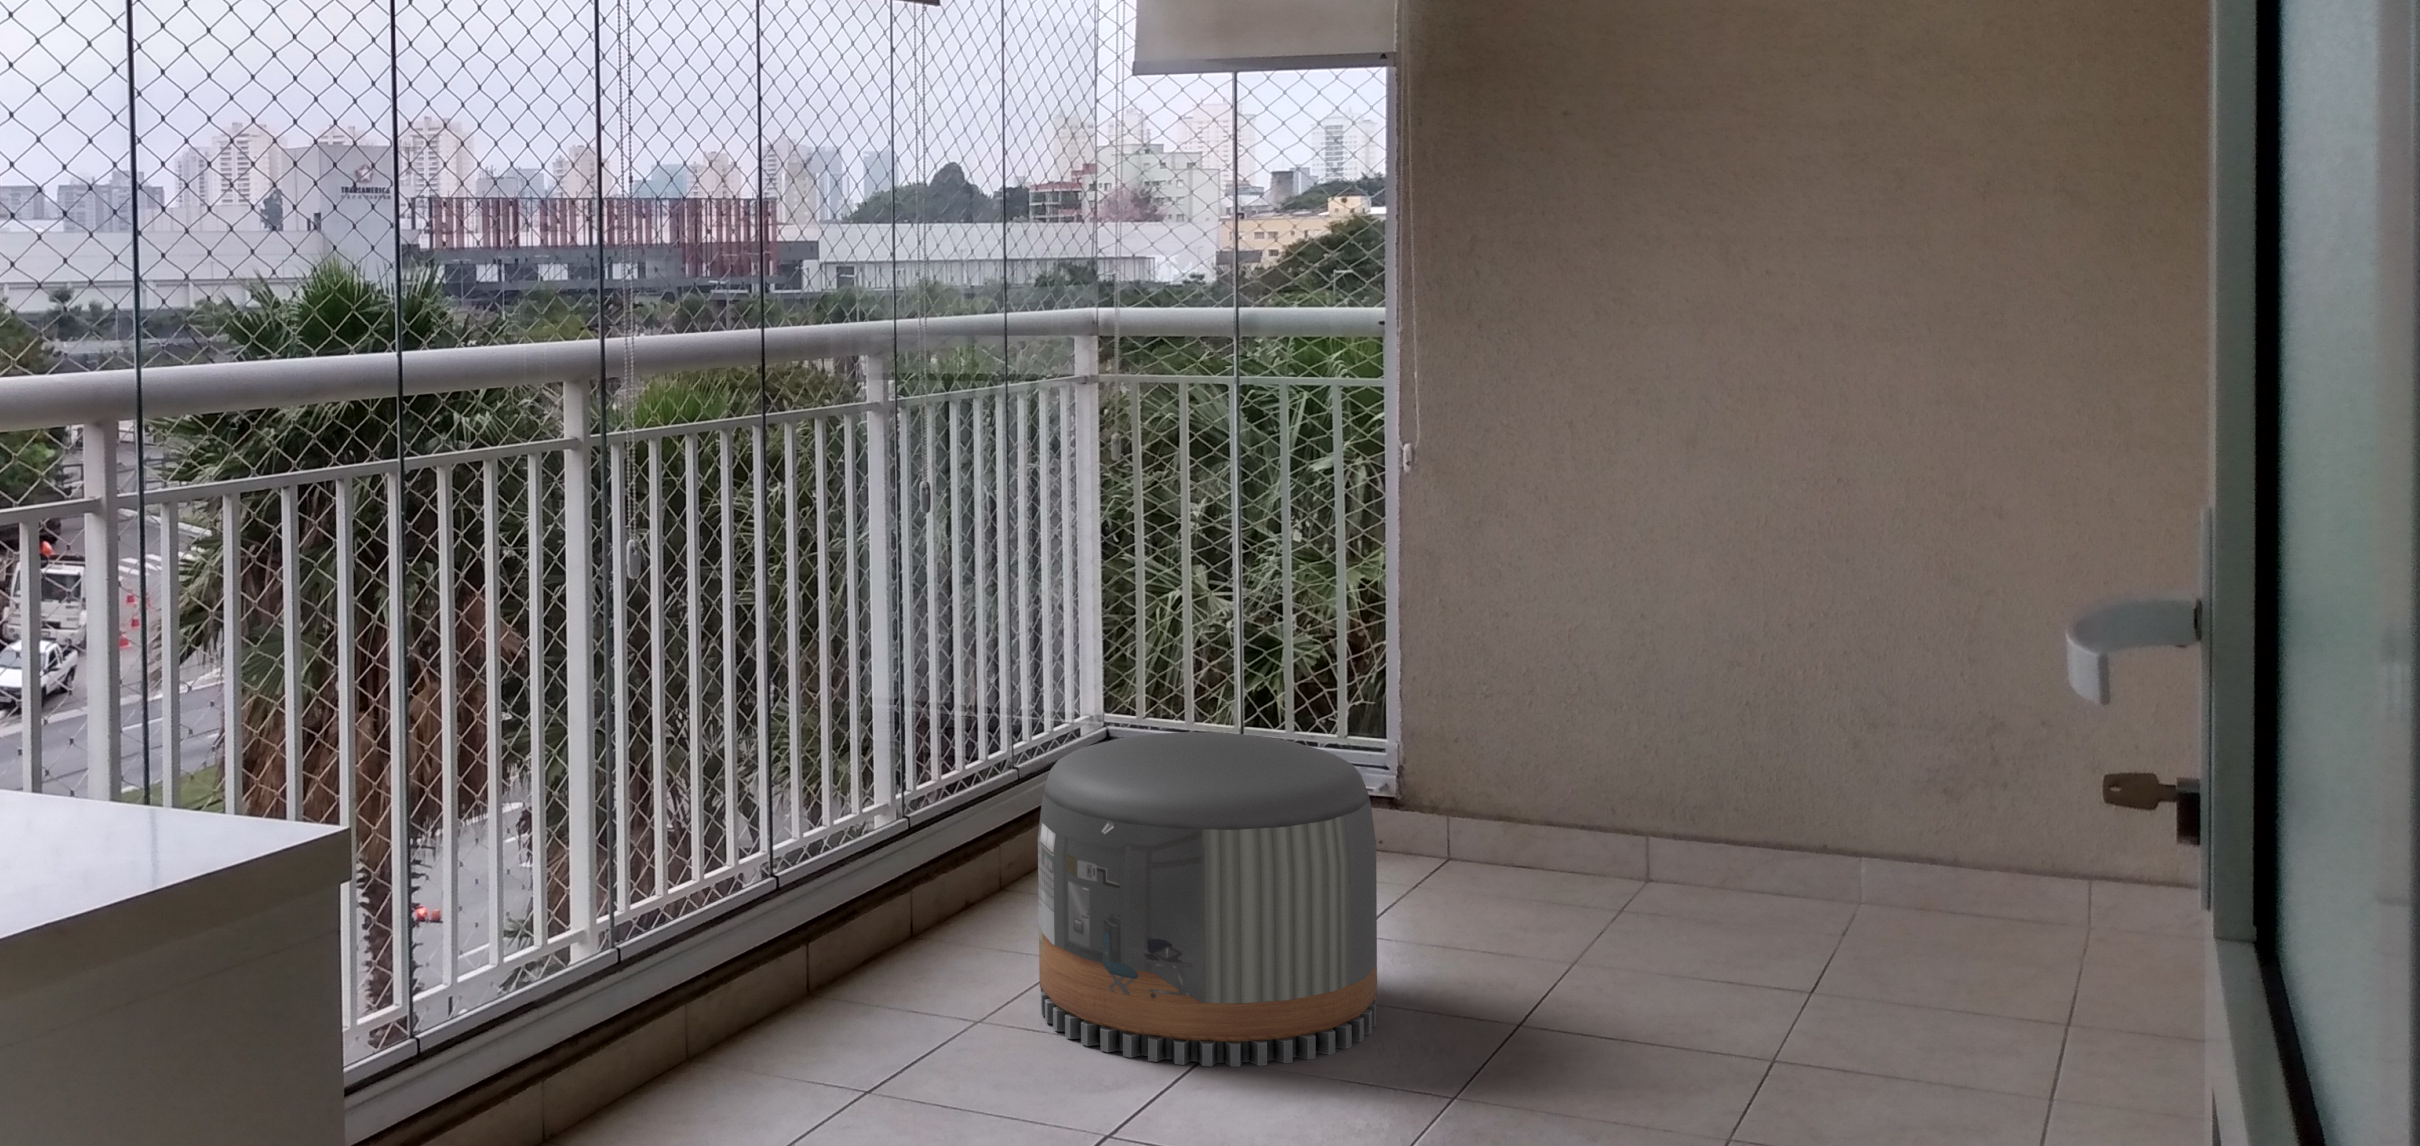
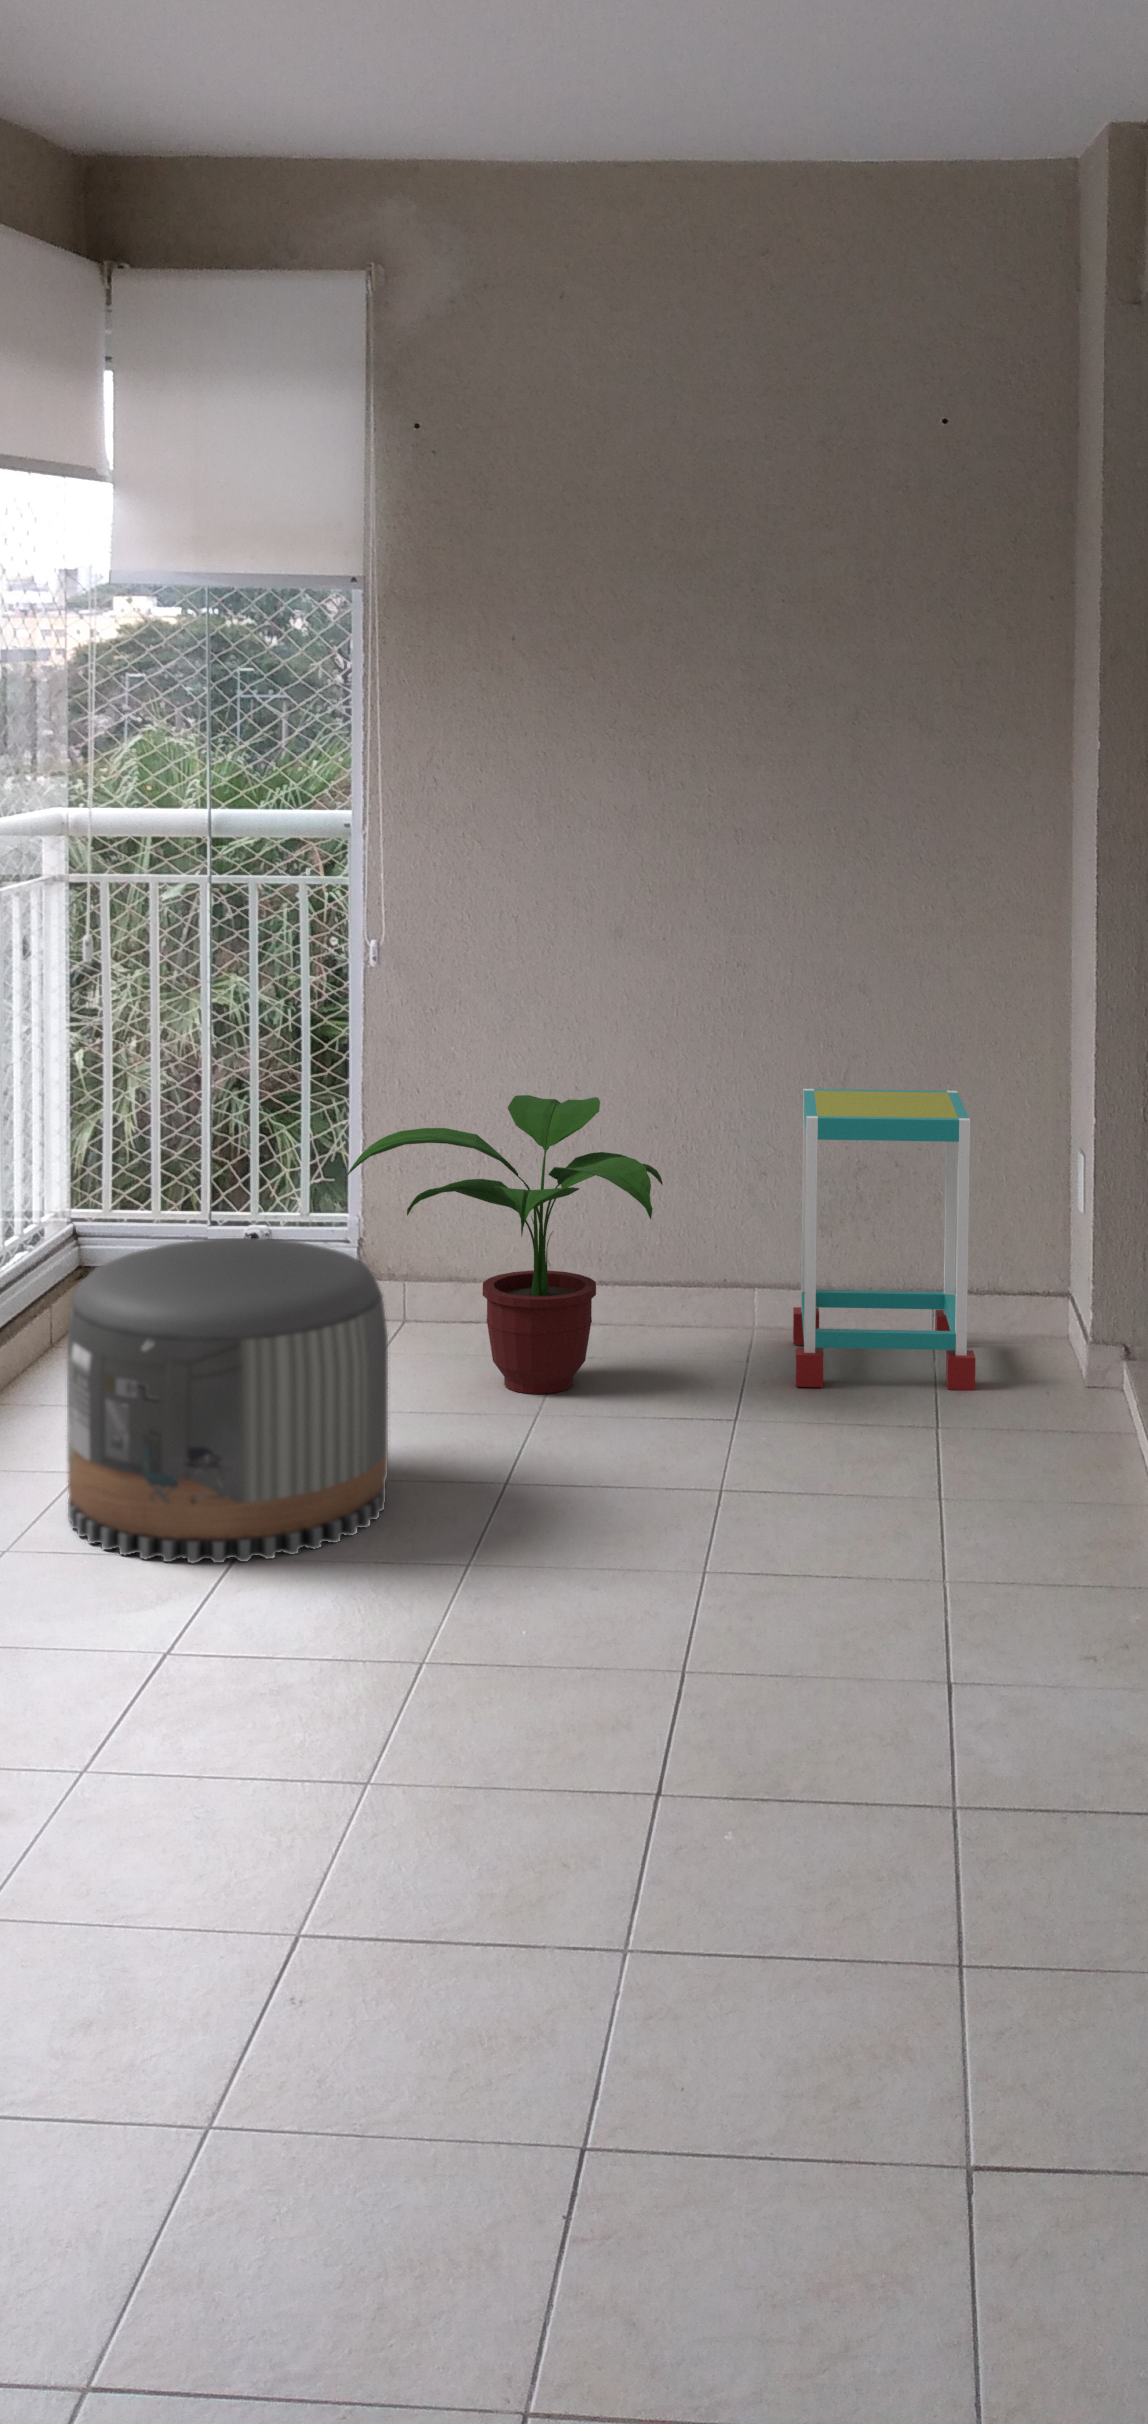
potted plant: none [1363,612,1730,938] -> present [347,1095,663,1394]
side table: none [1890,618,2126,982] -> present [793,1089,975,1390]

